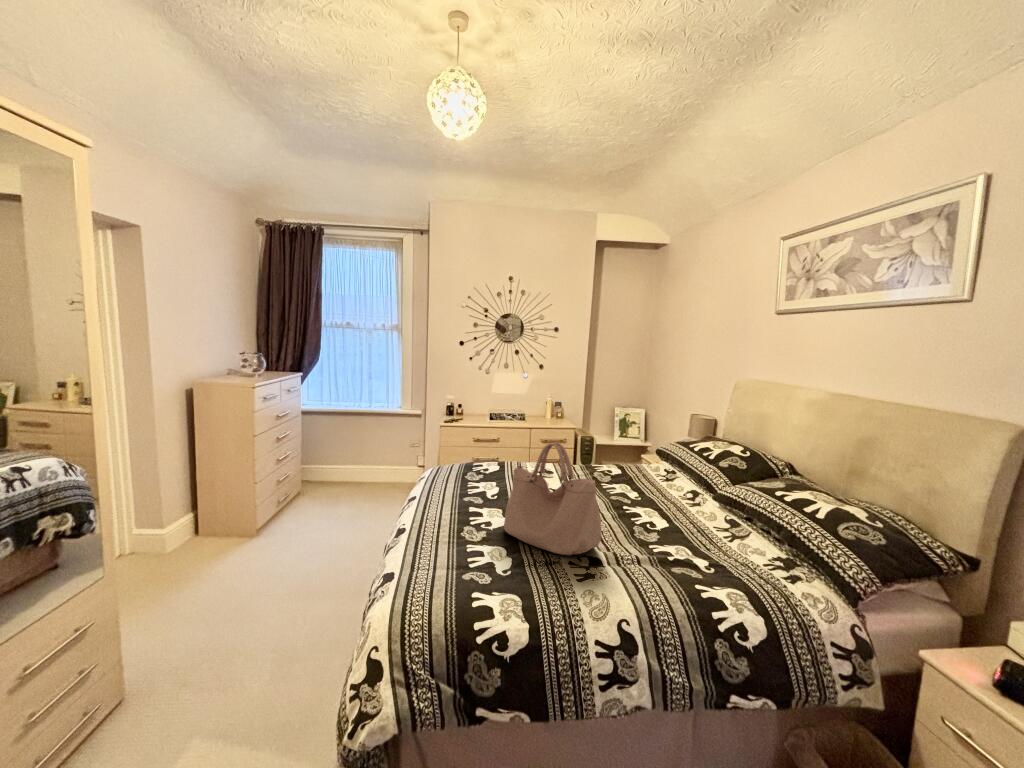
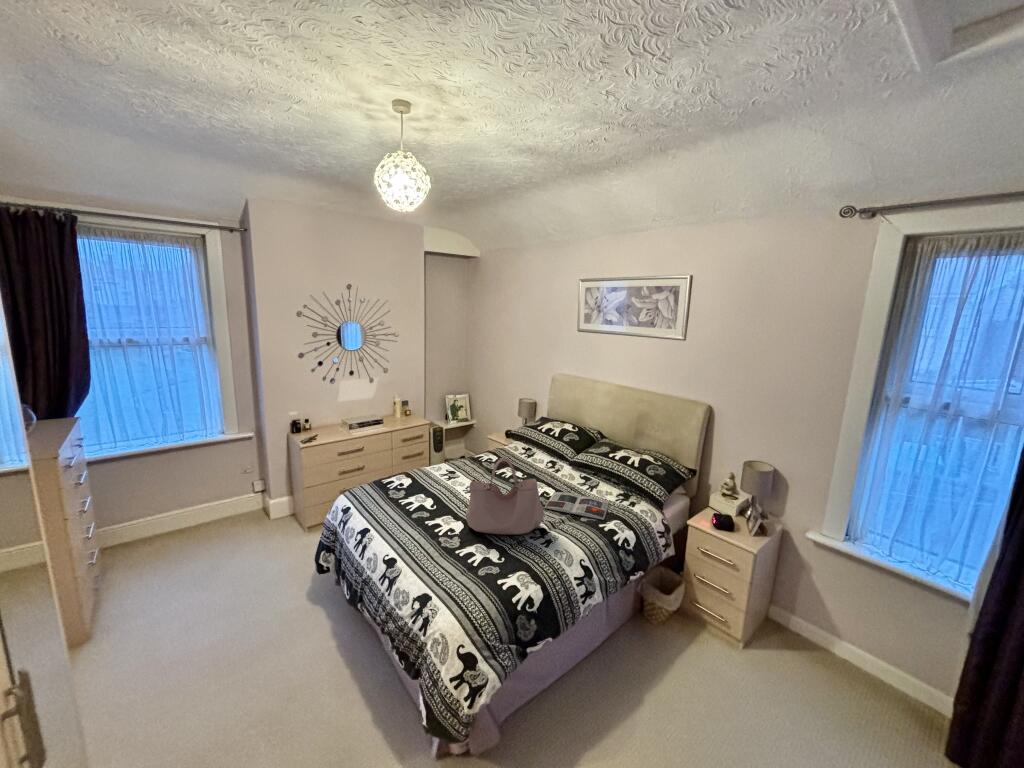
magazine: none [627,525,744,580] -> present [544,492,609,520]

